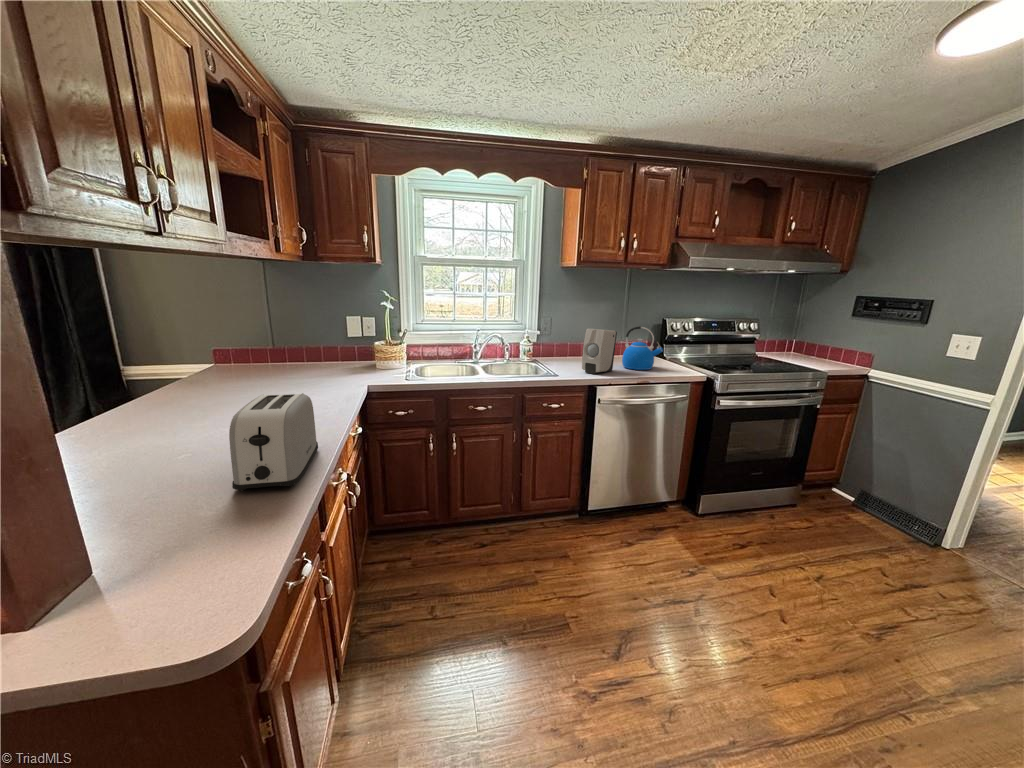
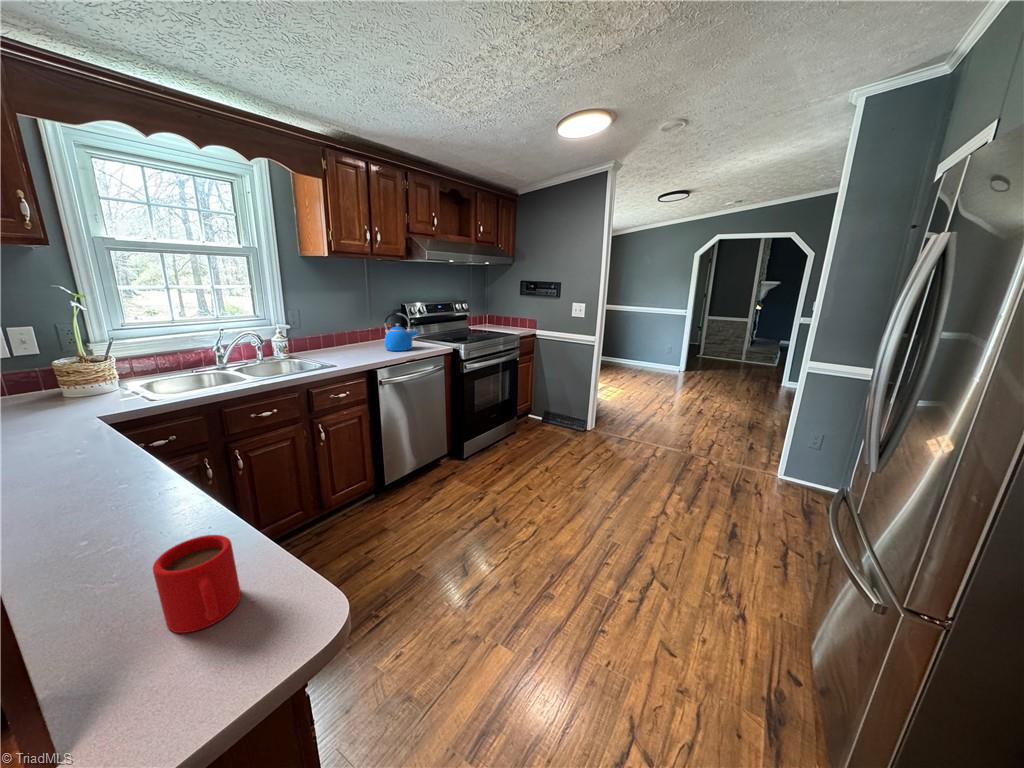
soap dispenser: present [582,329,617,374] -> none [353,318,382,359]
toaster: present [229,393,318,491] -> none [27,426,181,570]
mug: none [197,493,263,568] -> present [153,535,241,633]

